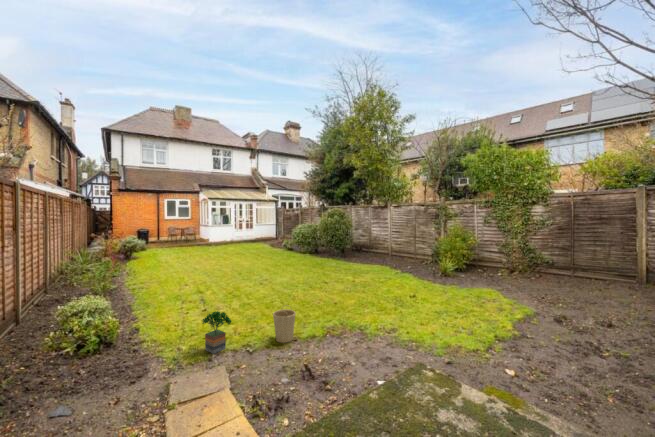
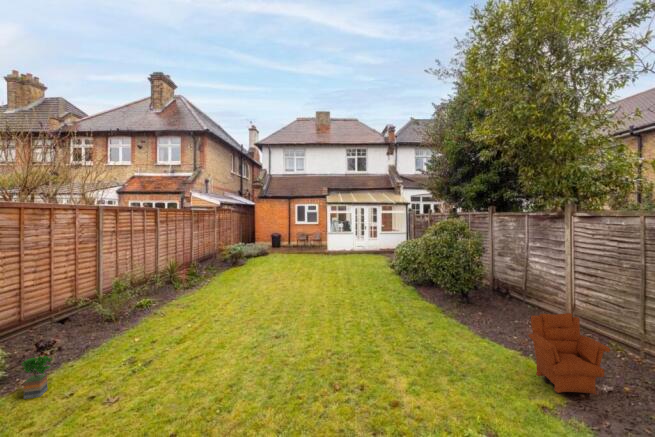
armchair: none [460,242,493,278] -> present [528,313,610,395]
basket: present [273,309,296,343] -> none [68,367,100,412]

